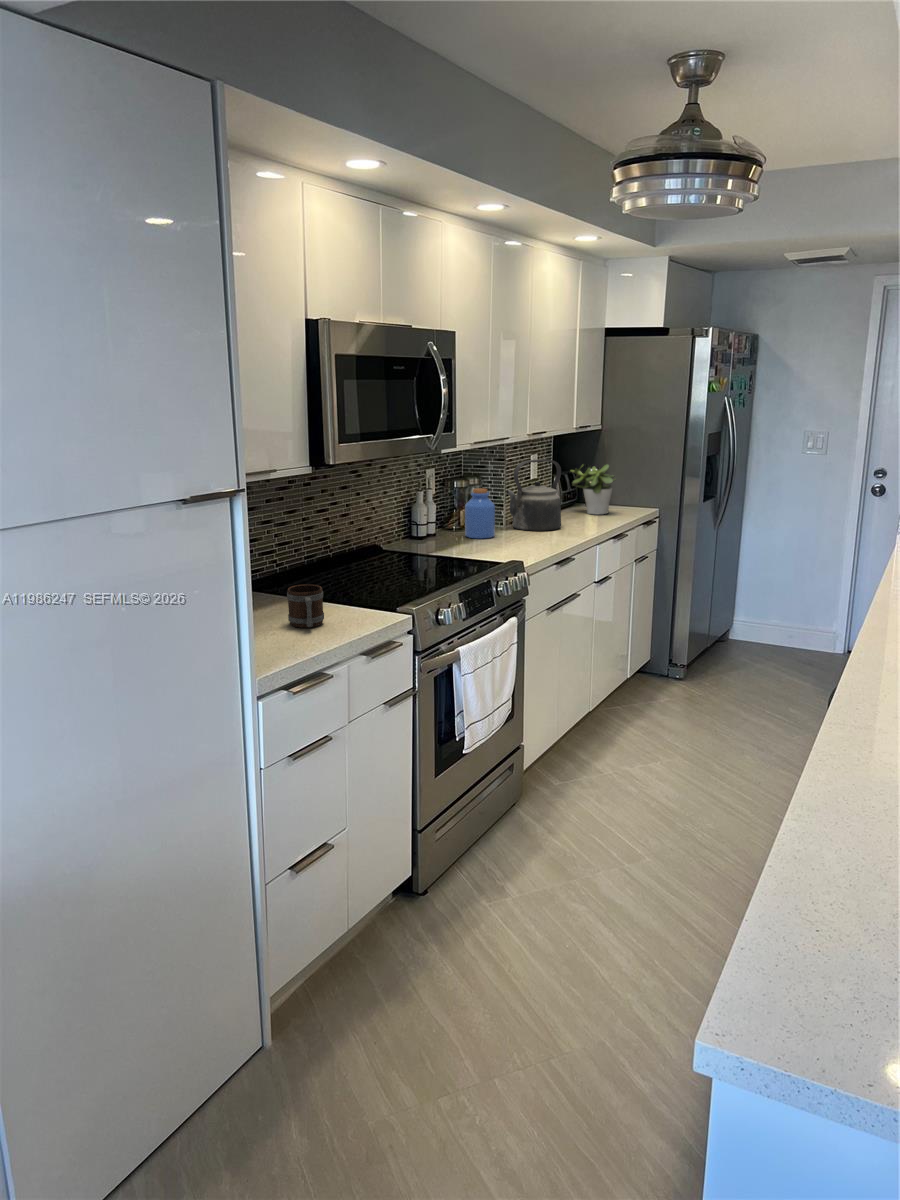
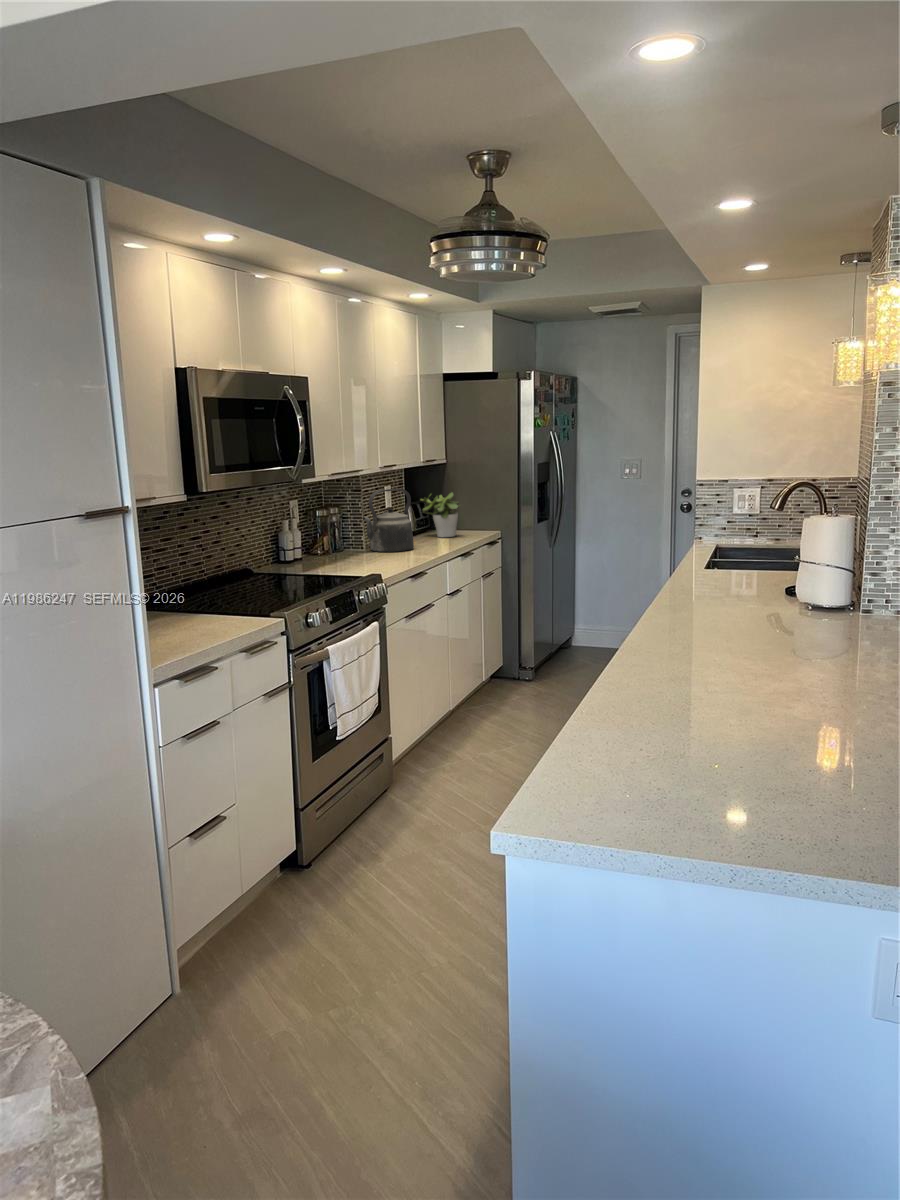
jar: present [465,488,495,539] -> none [326,516,355,560]
mug: present [287,584,324,628] -> none [173,594,207,631]

